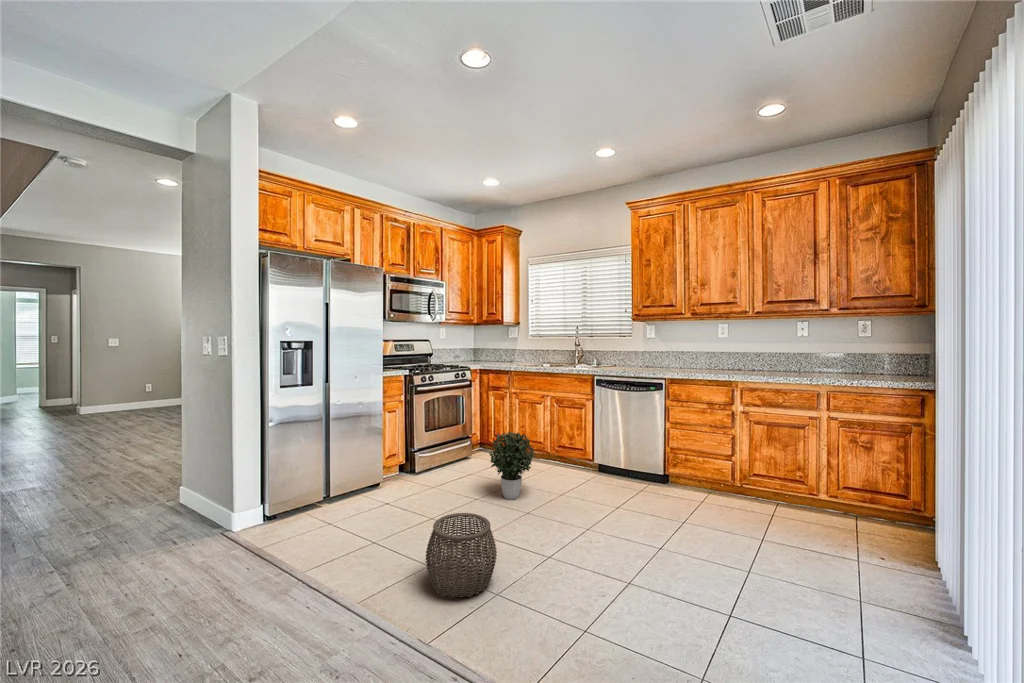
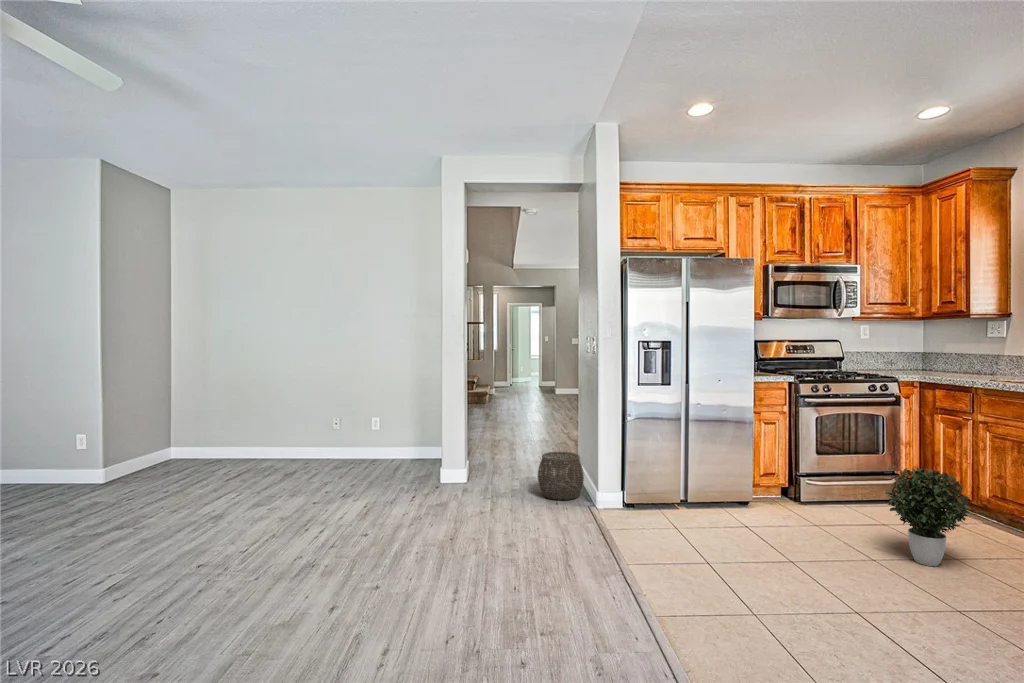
woven basket: present [426,513,497,598] -> present [538,452,584,500]

